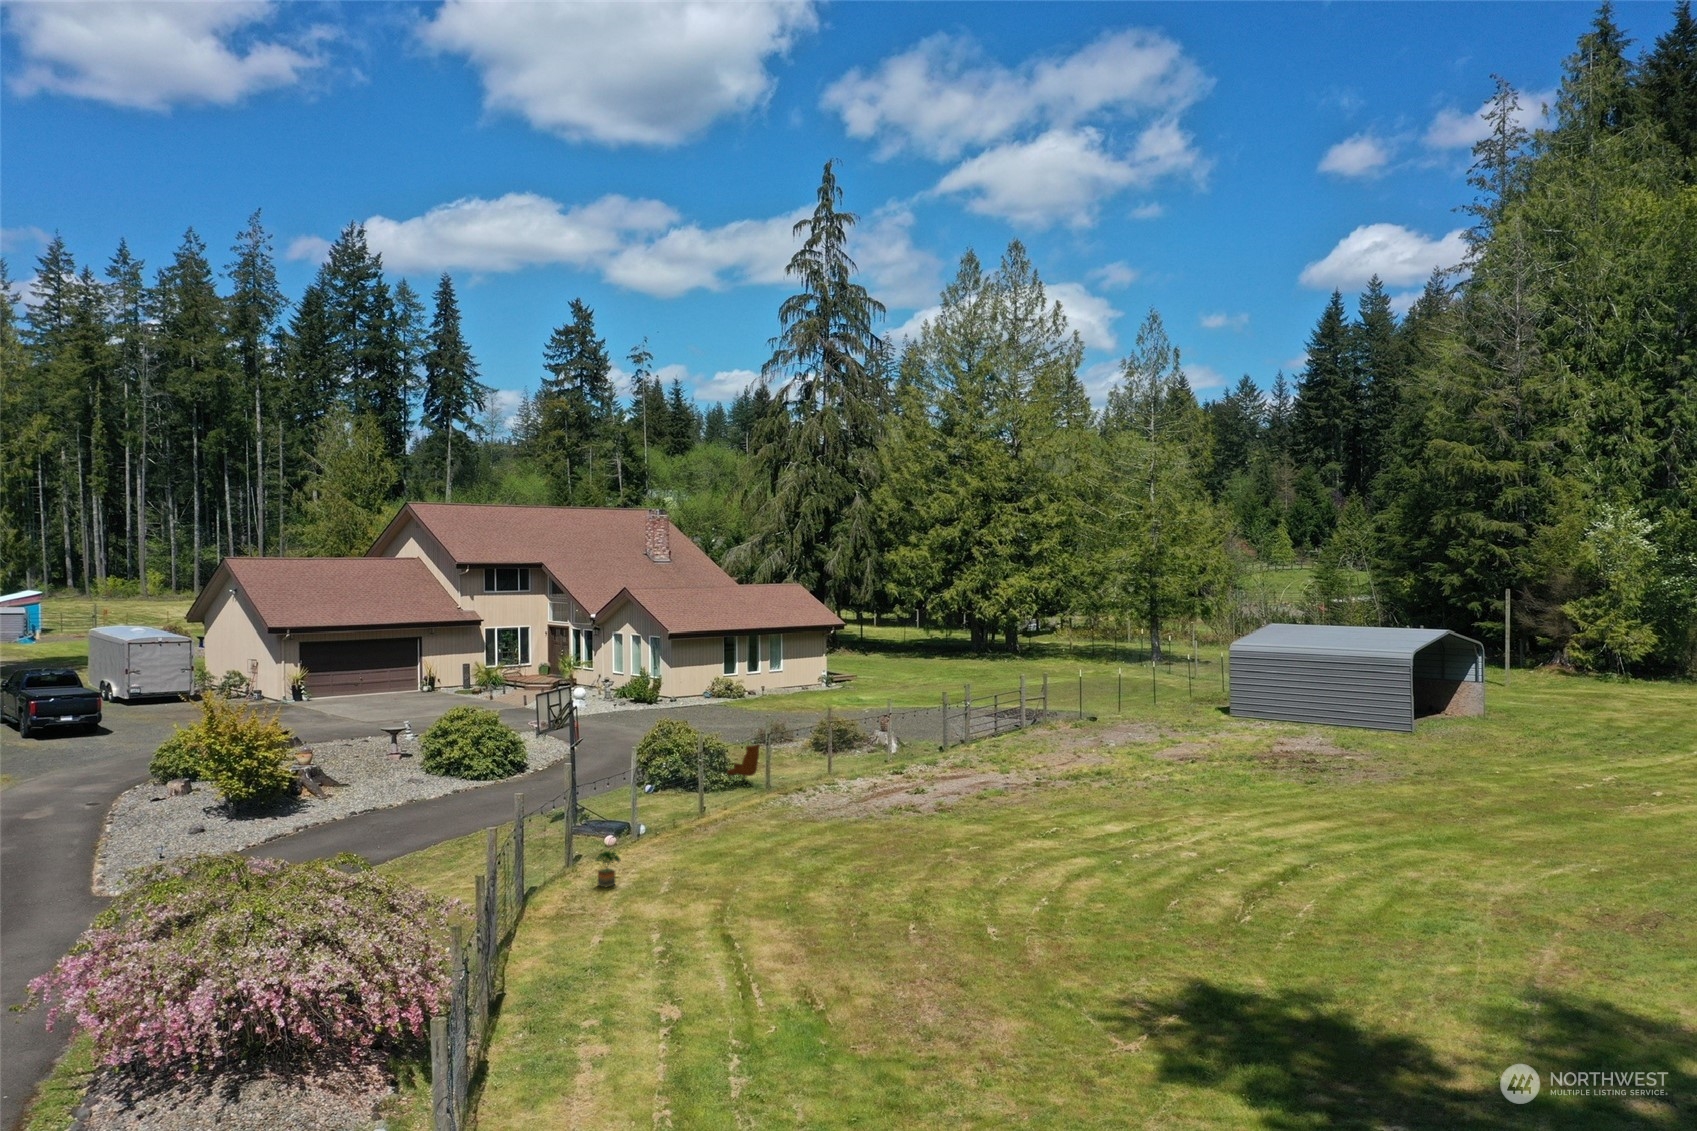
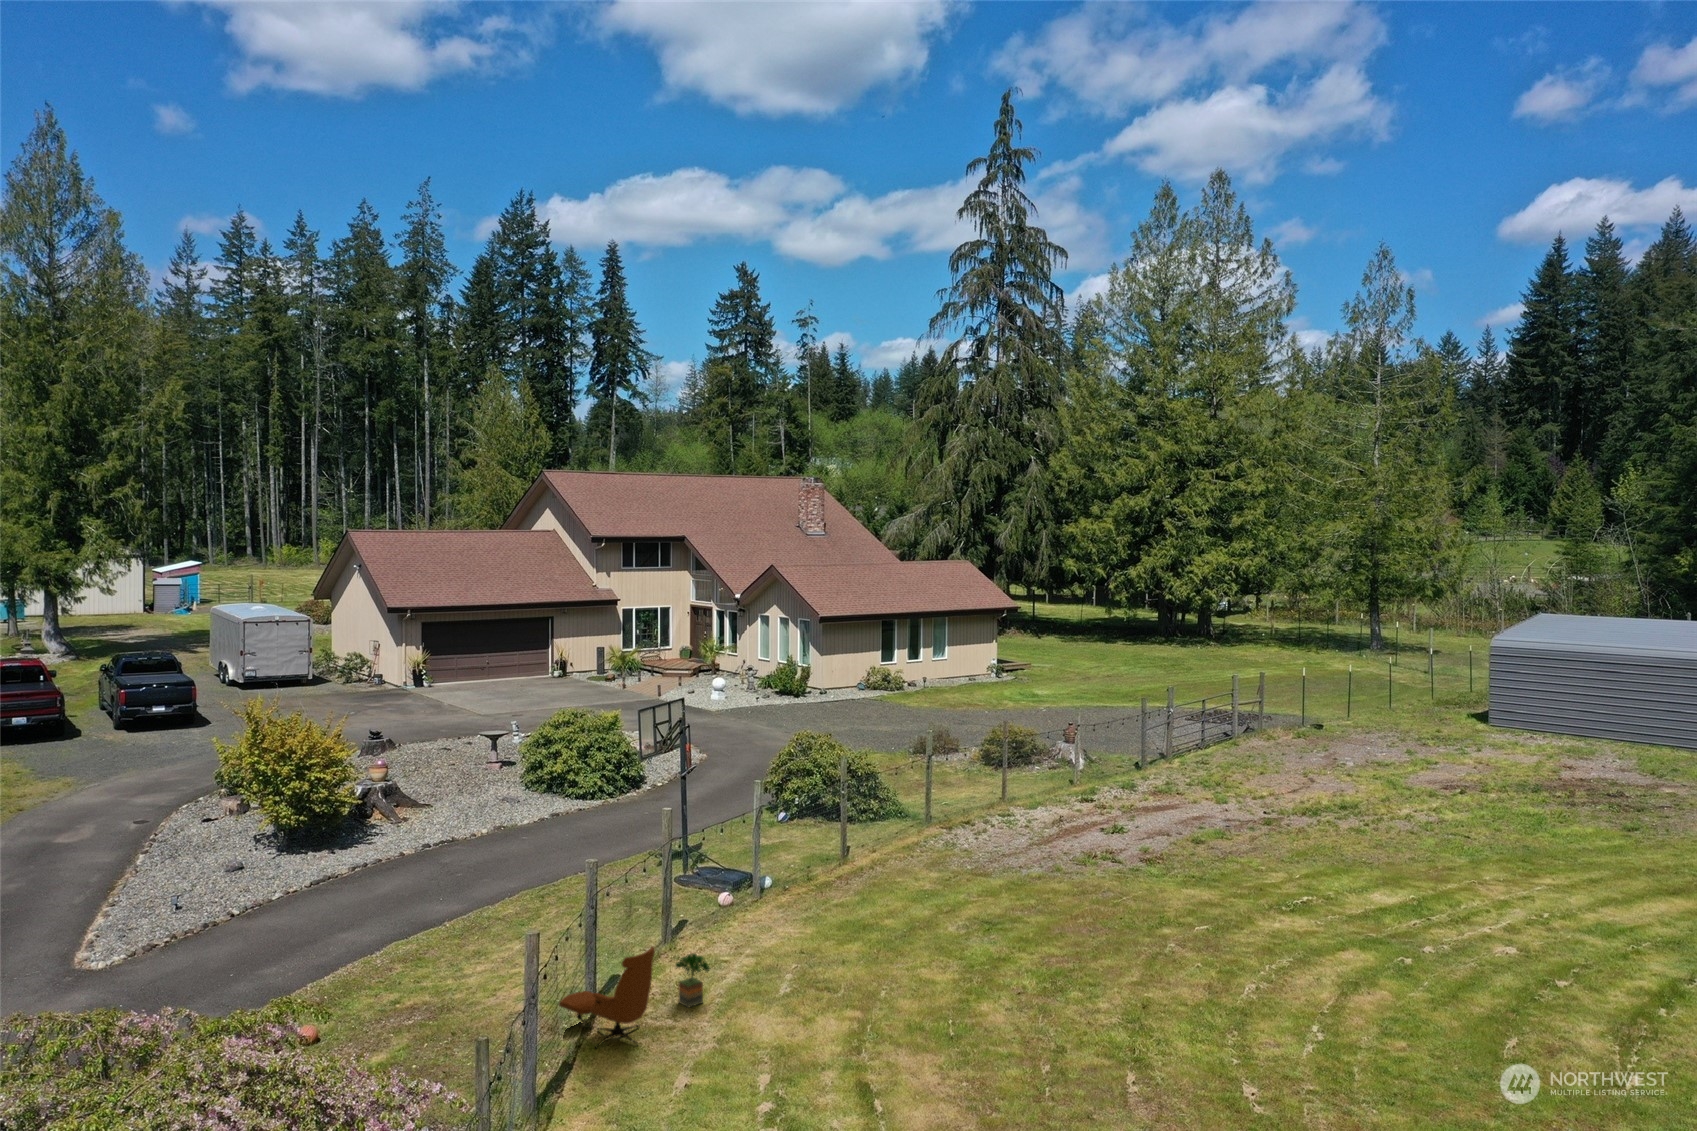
lounge chair: present [726,745,760,784] -> present [559,947,655,1048]

